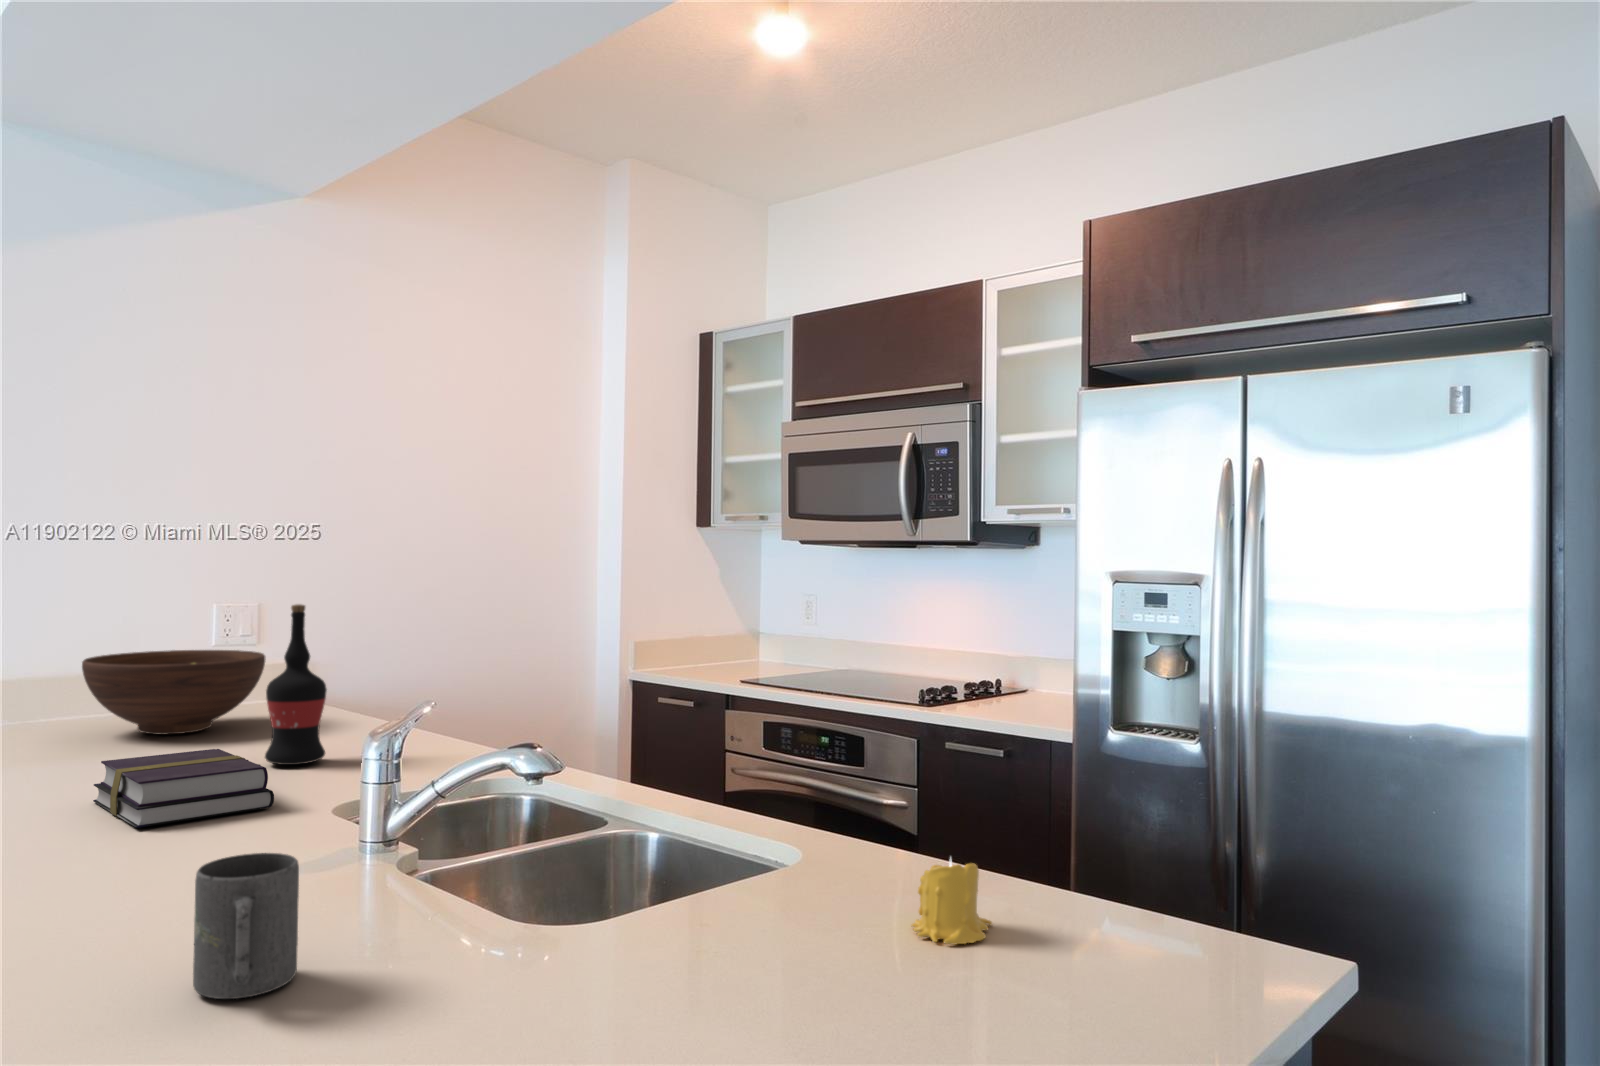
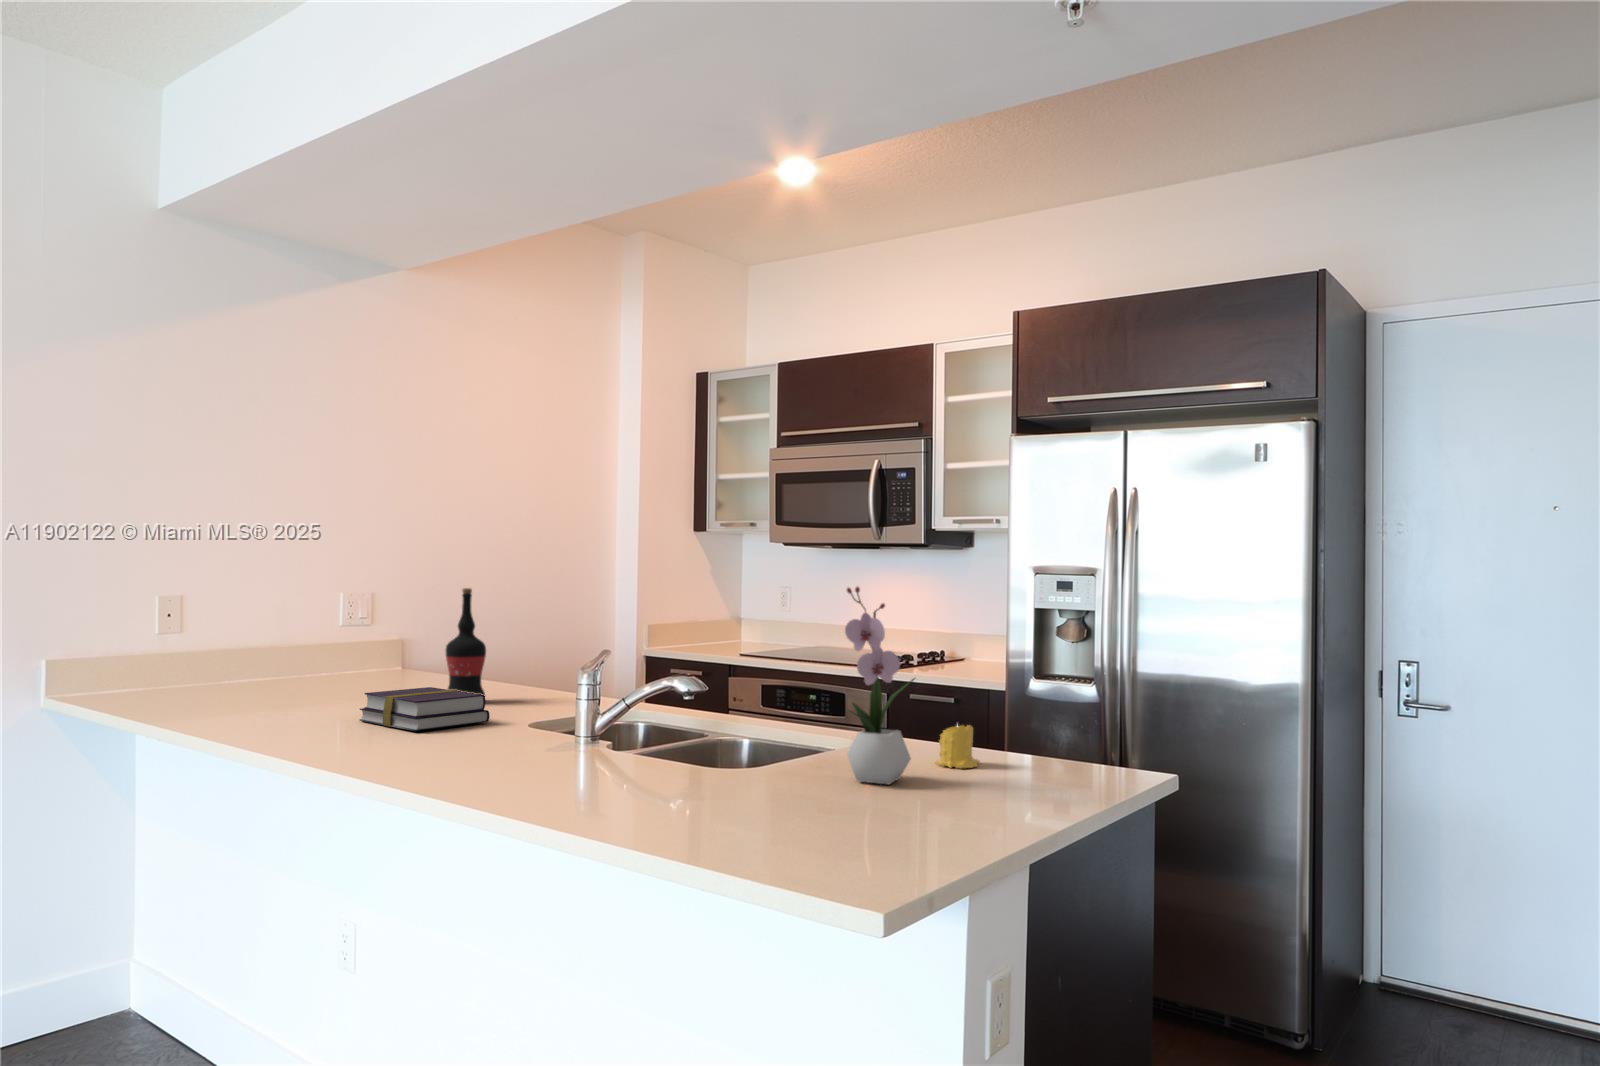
flower arrangement: none [712,619,860,998] -> present [845,587,915,784]
fruit bowl: present [82,650,266,734] -> none [278,626,408,687]
mug: present [193,853,299,999] -> none [565,716,617,788]

